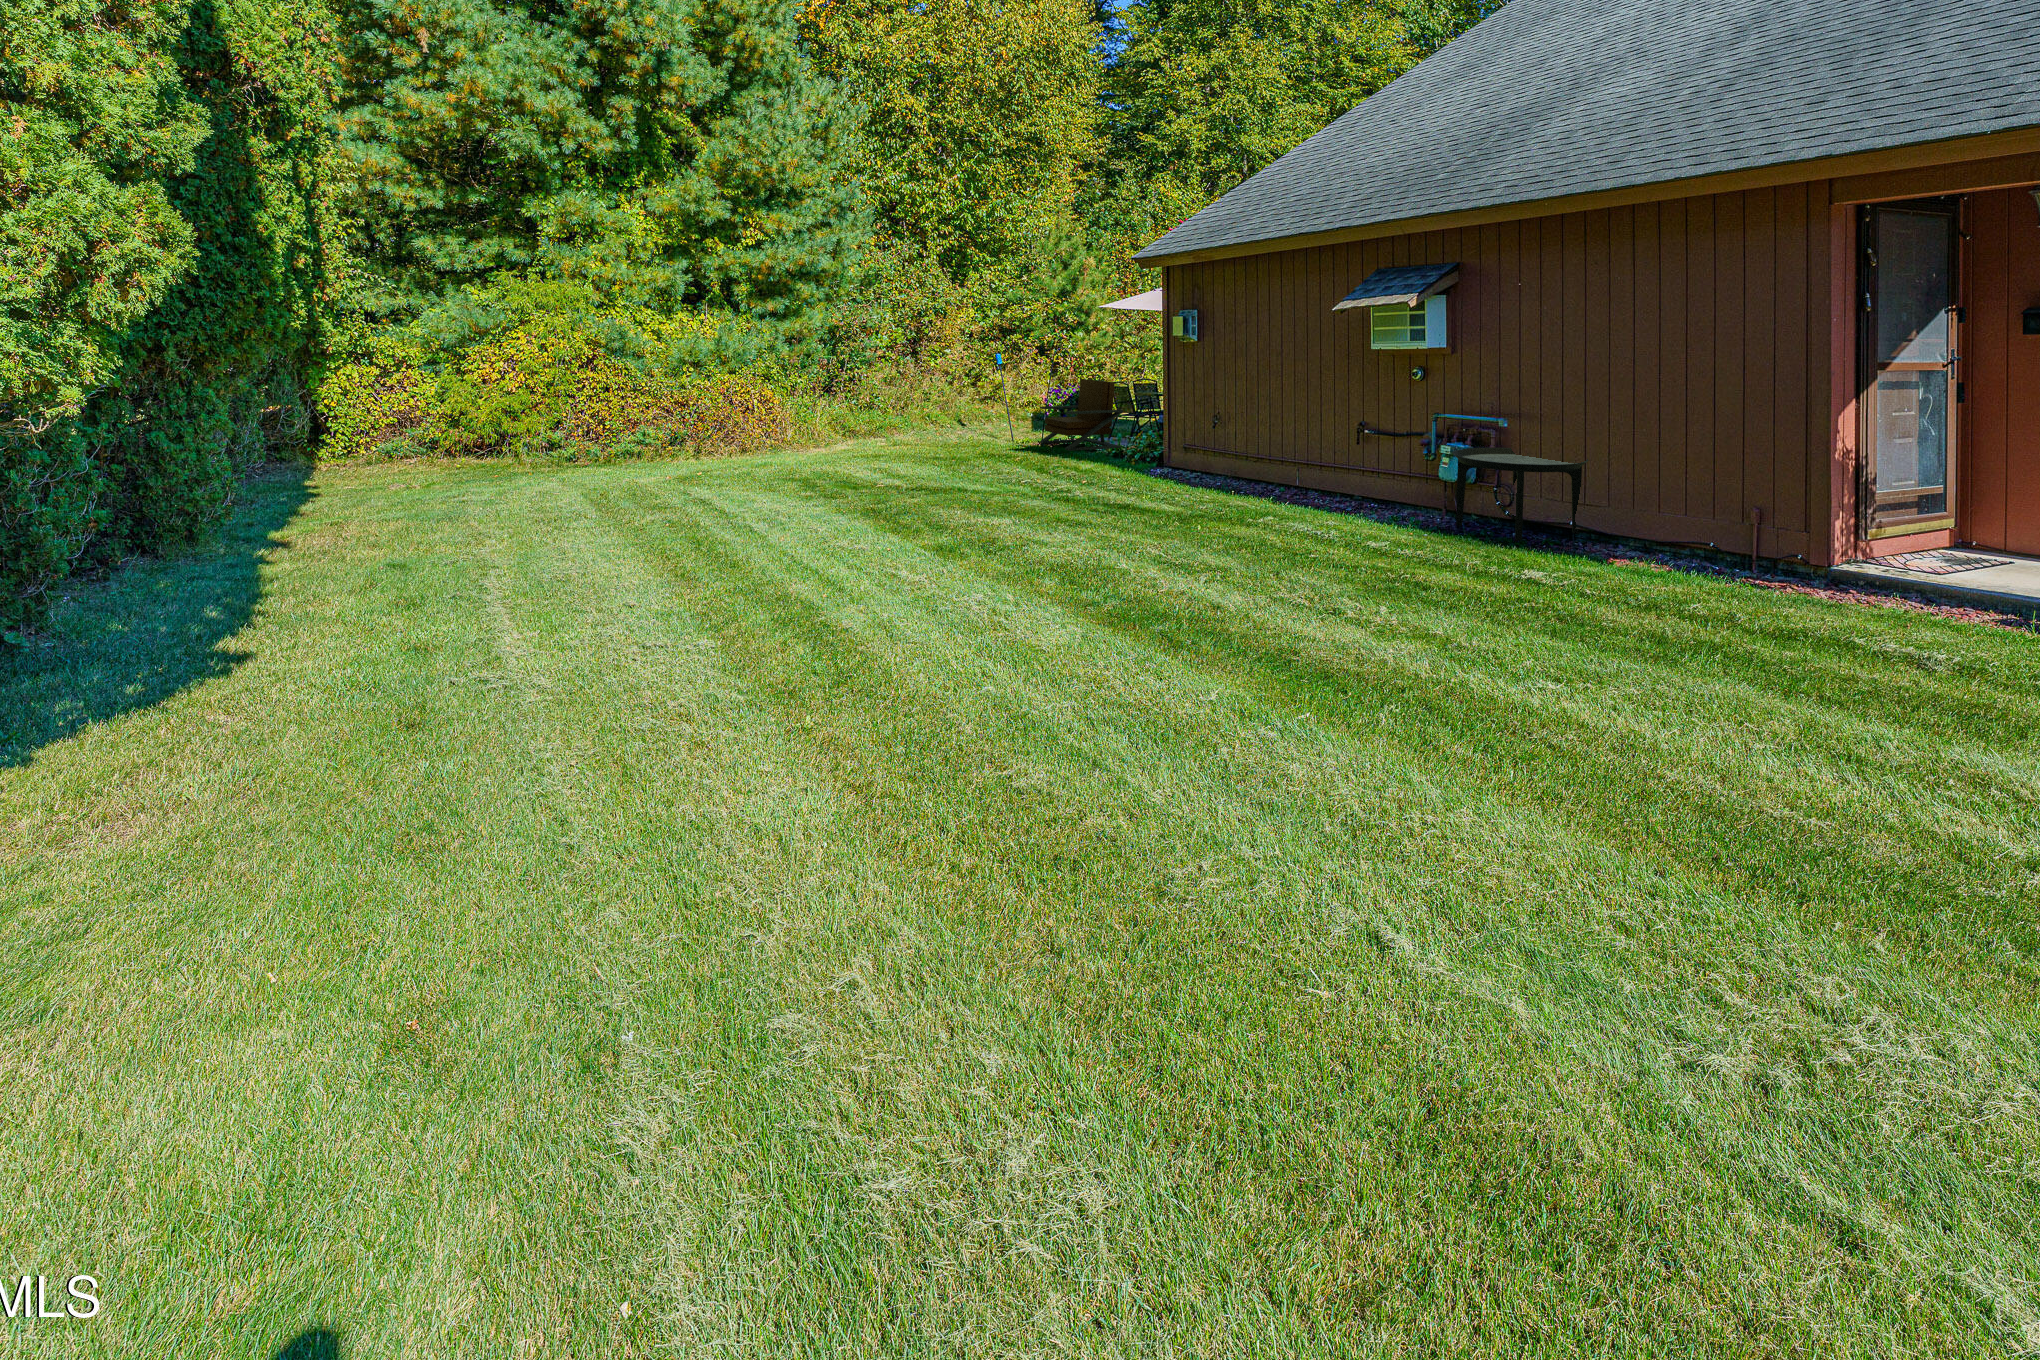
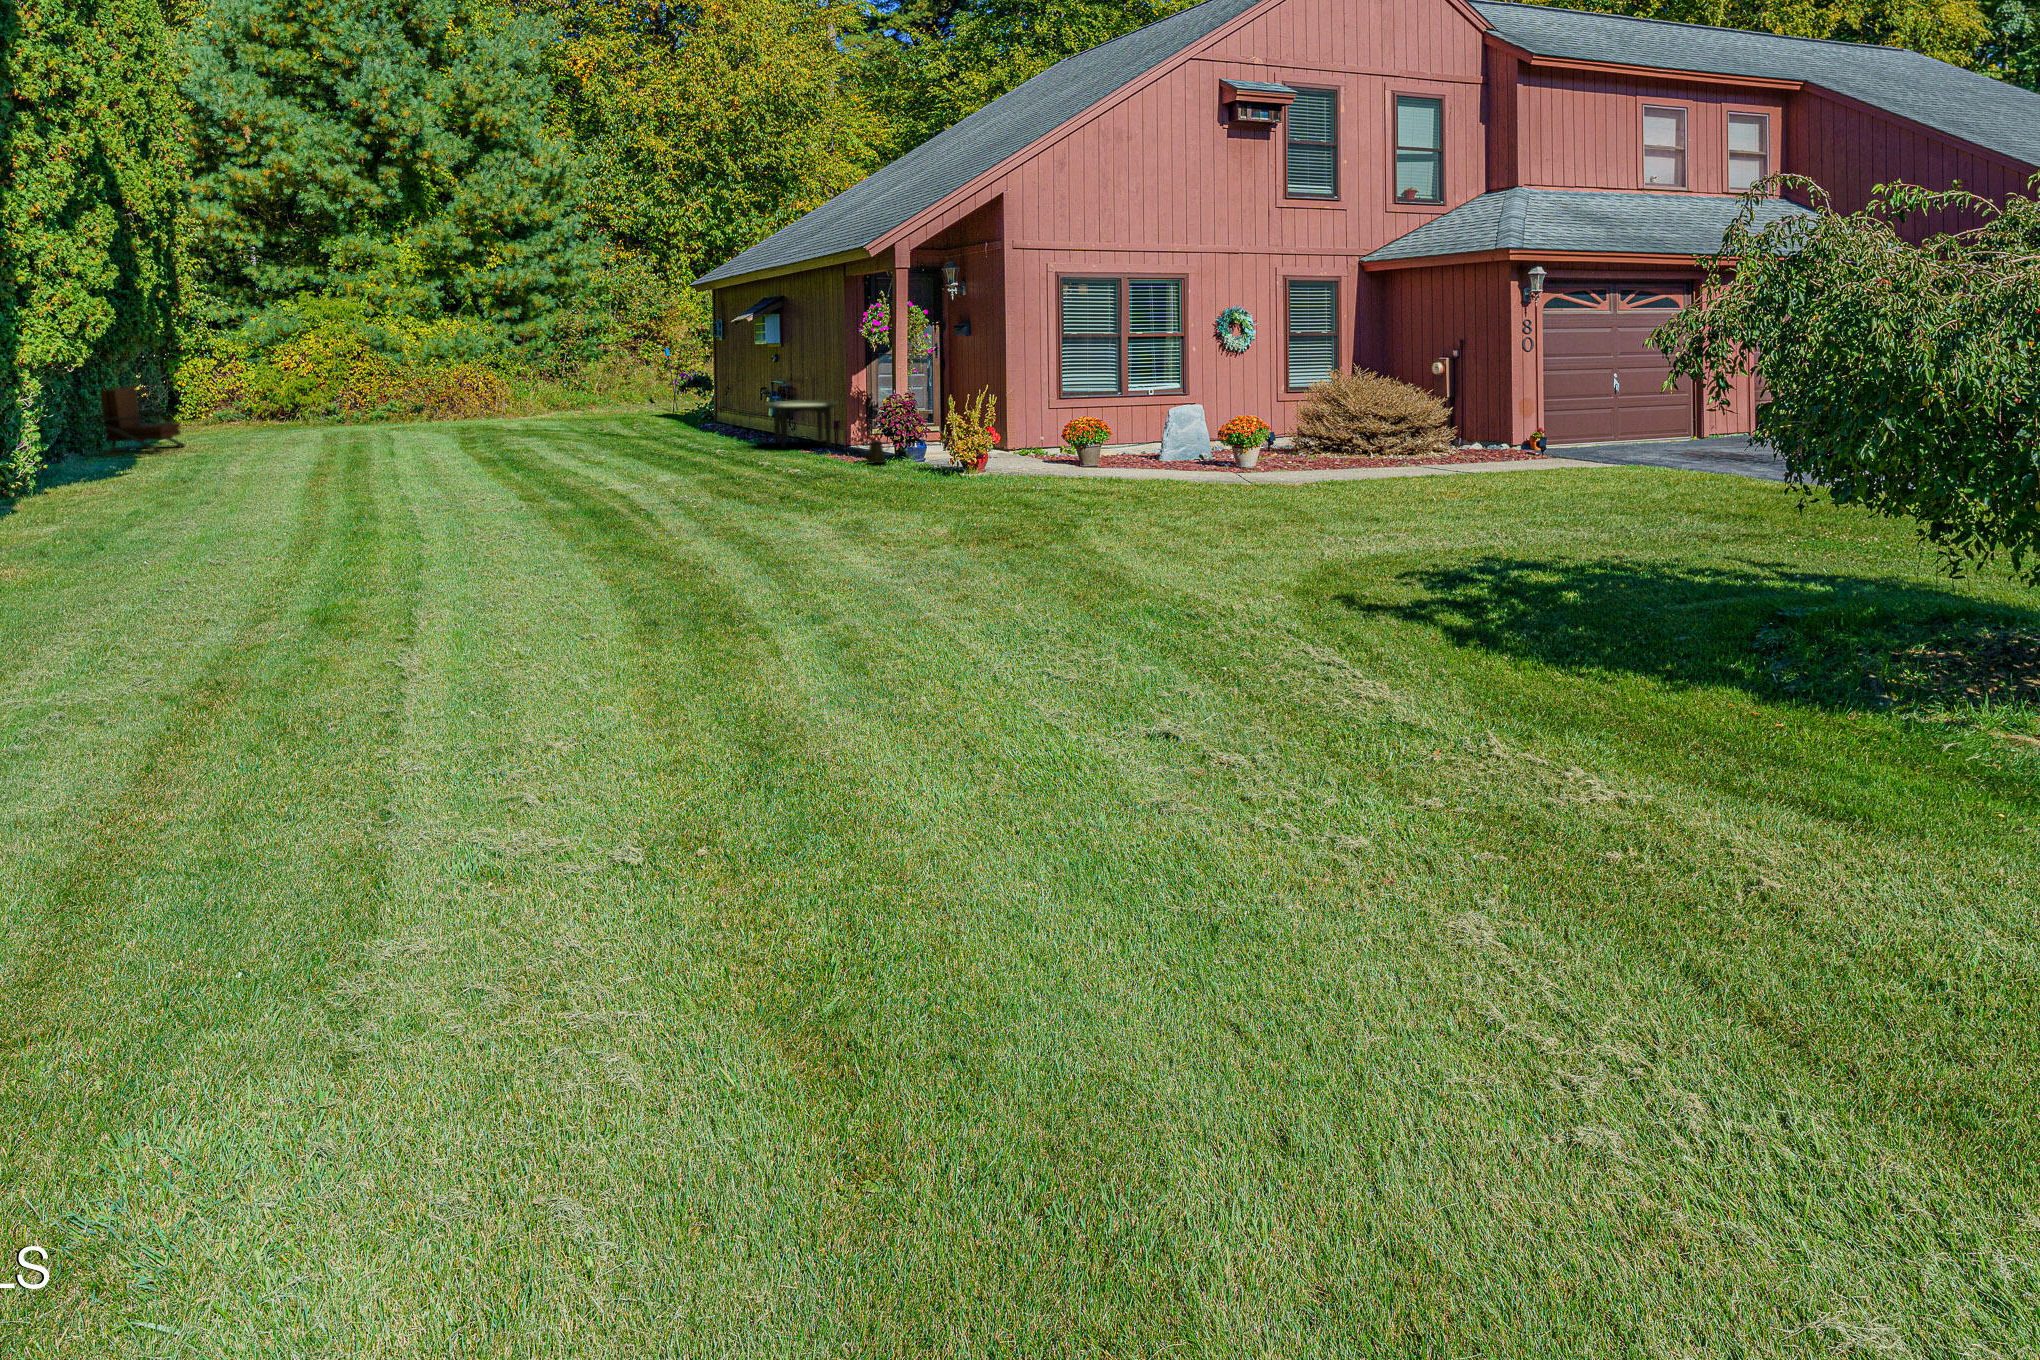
lounge chair: present [1040,379,1123,451] -> present [92,387,185,455]
watering can: none [1907,557,1958,608] -> present [856,440,885,463]

